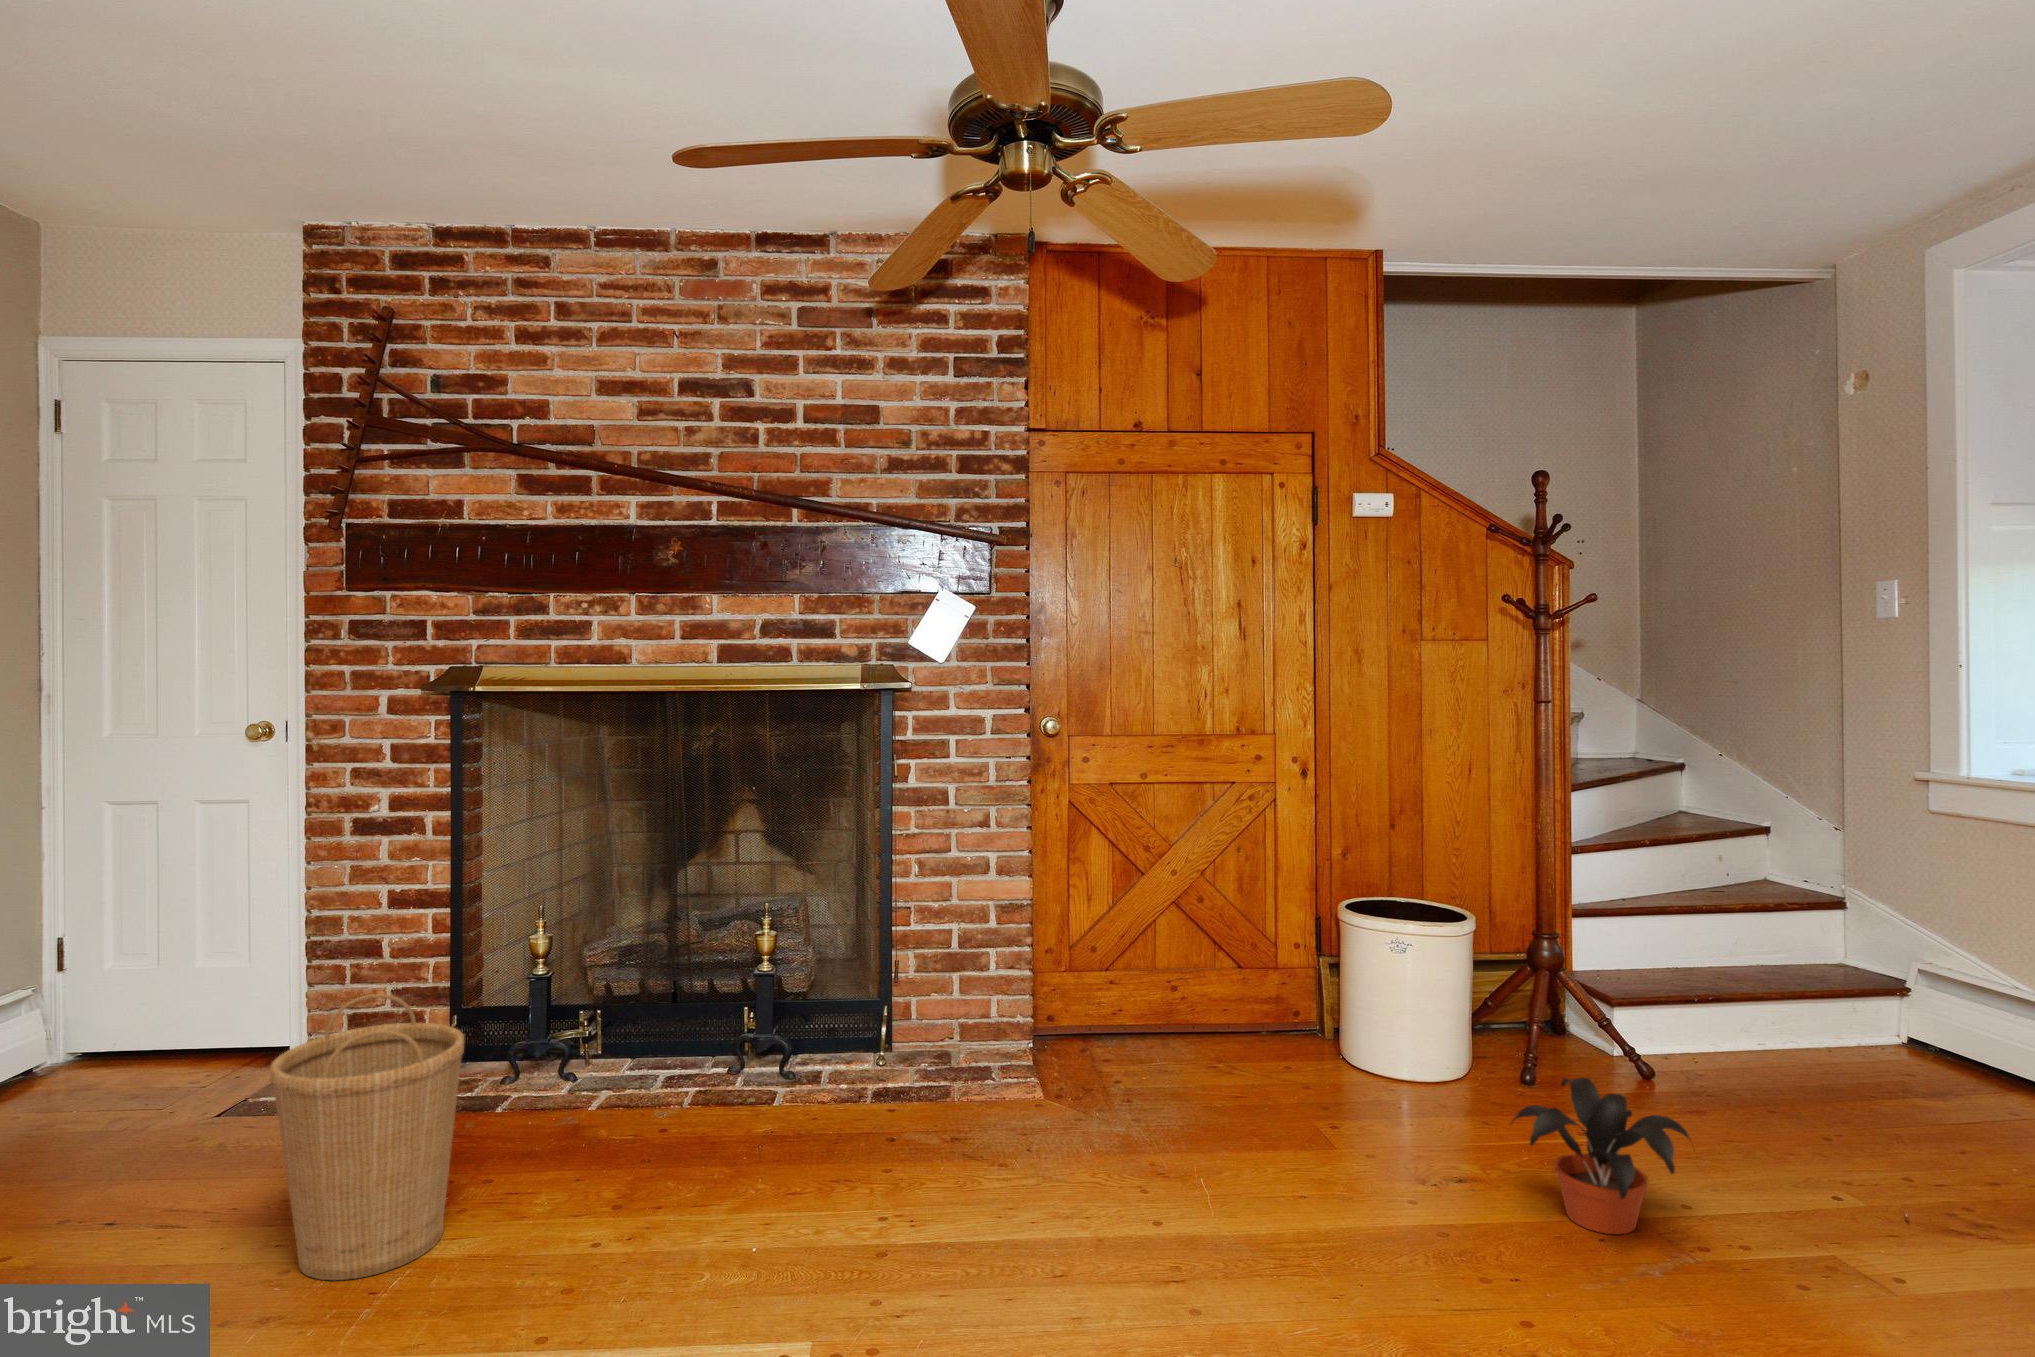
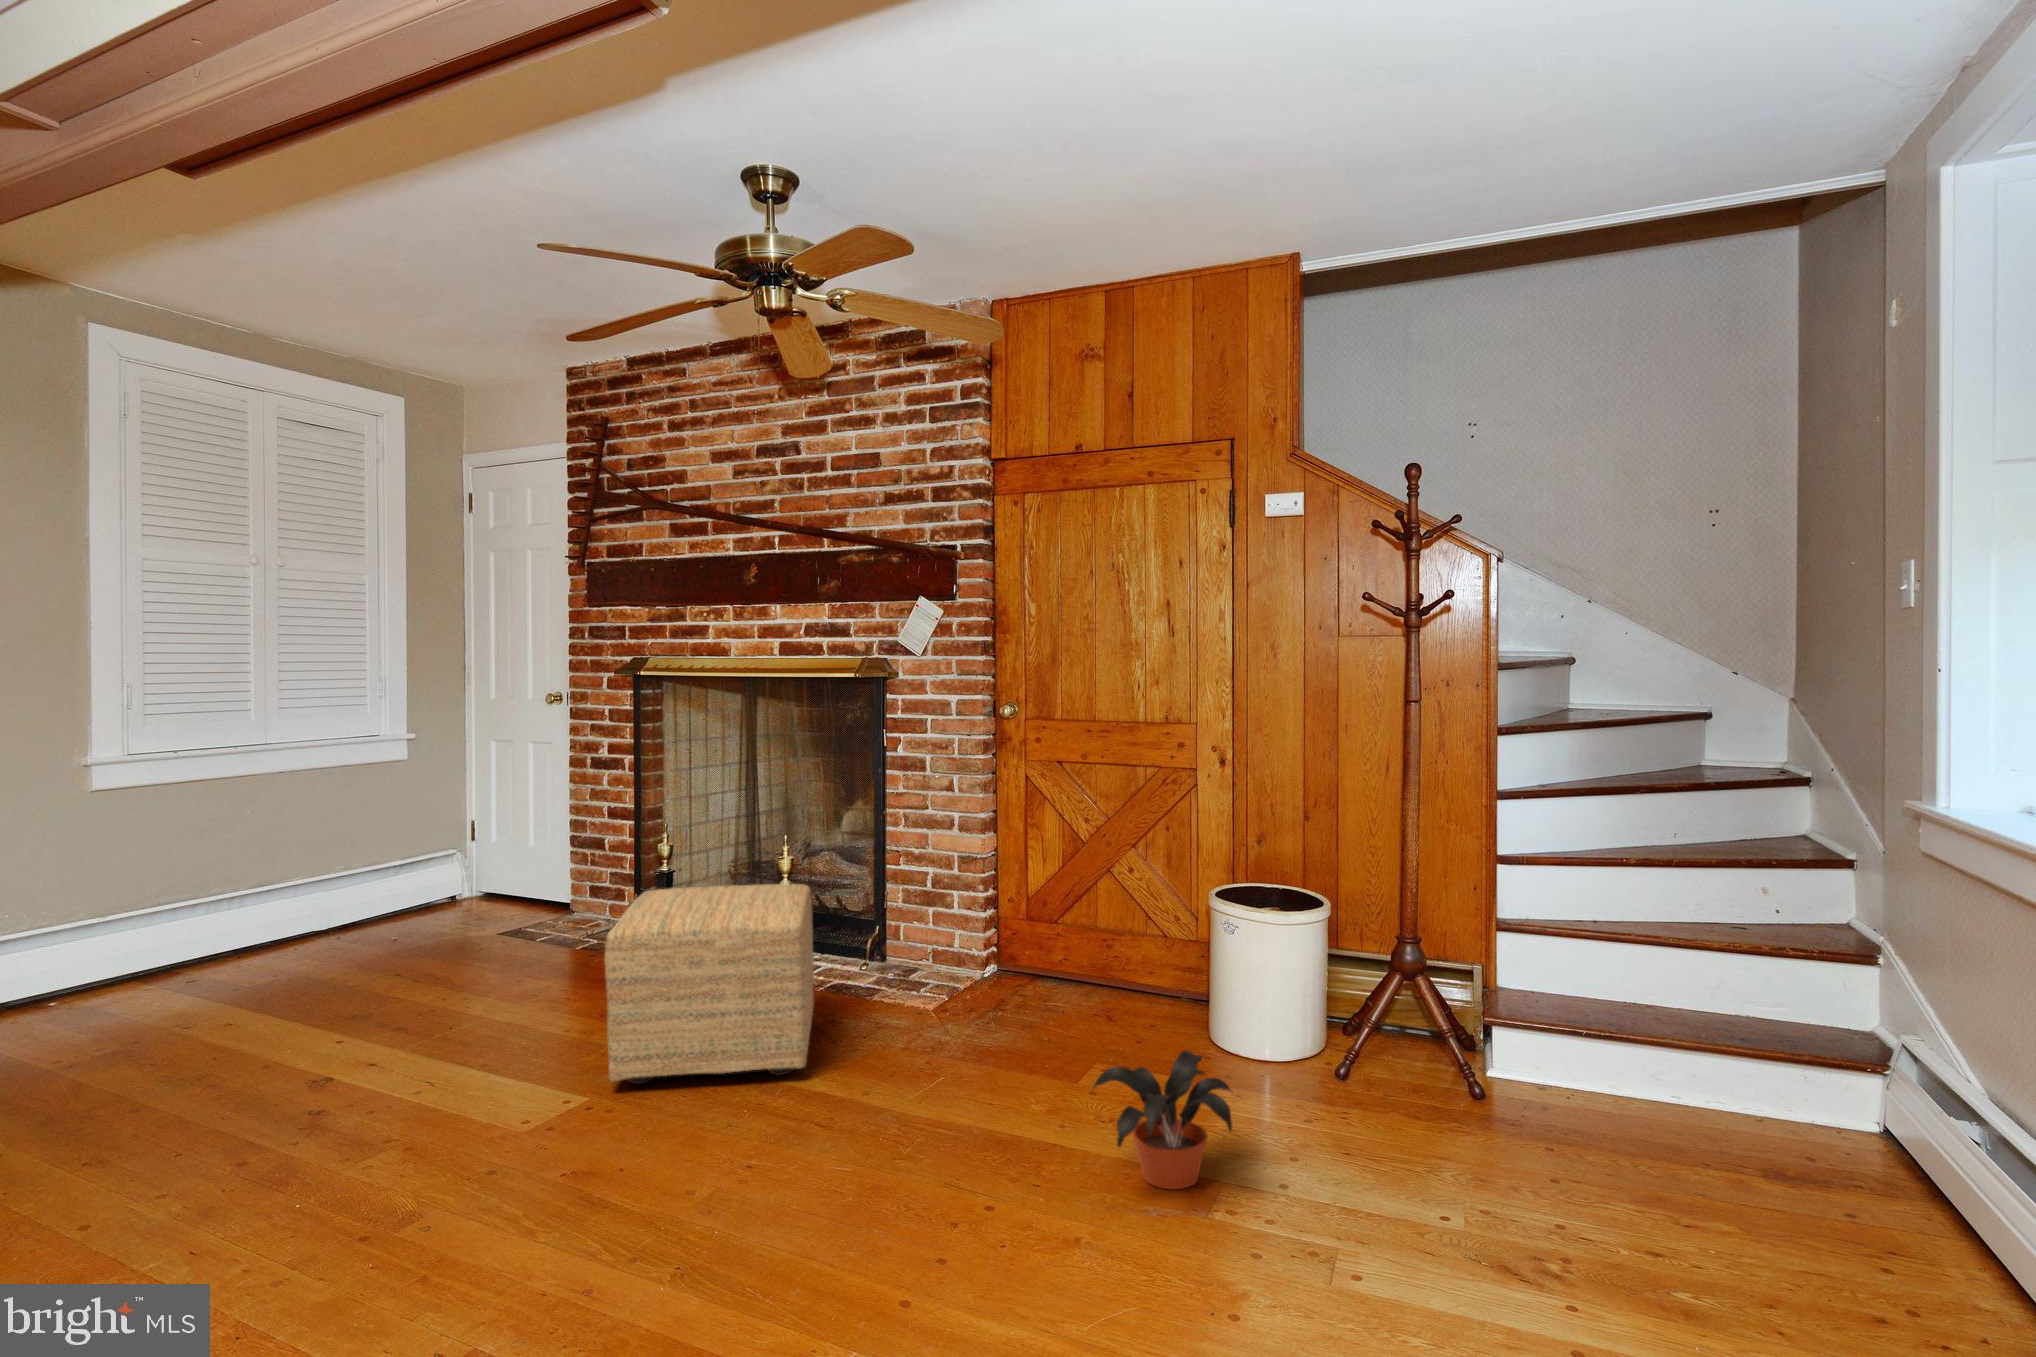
ottoman: none [727,960,1073,1298] -> present [605,884,814,1084]
basket: present [270,994,464,1280] -> none [415,862,526,1020]

